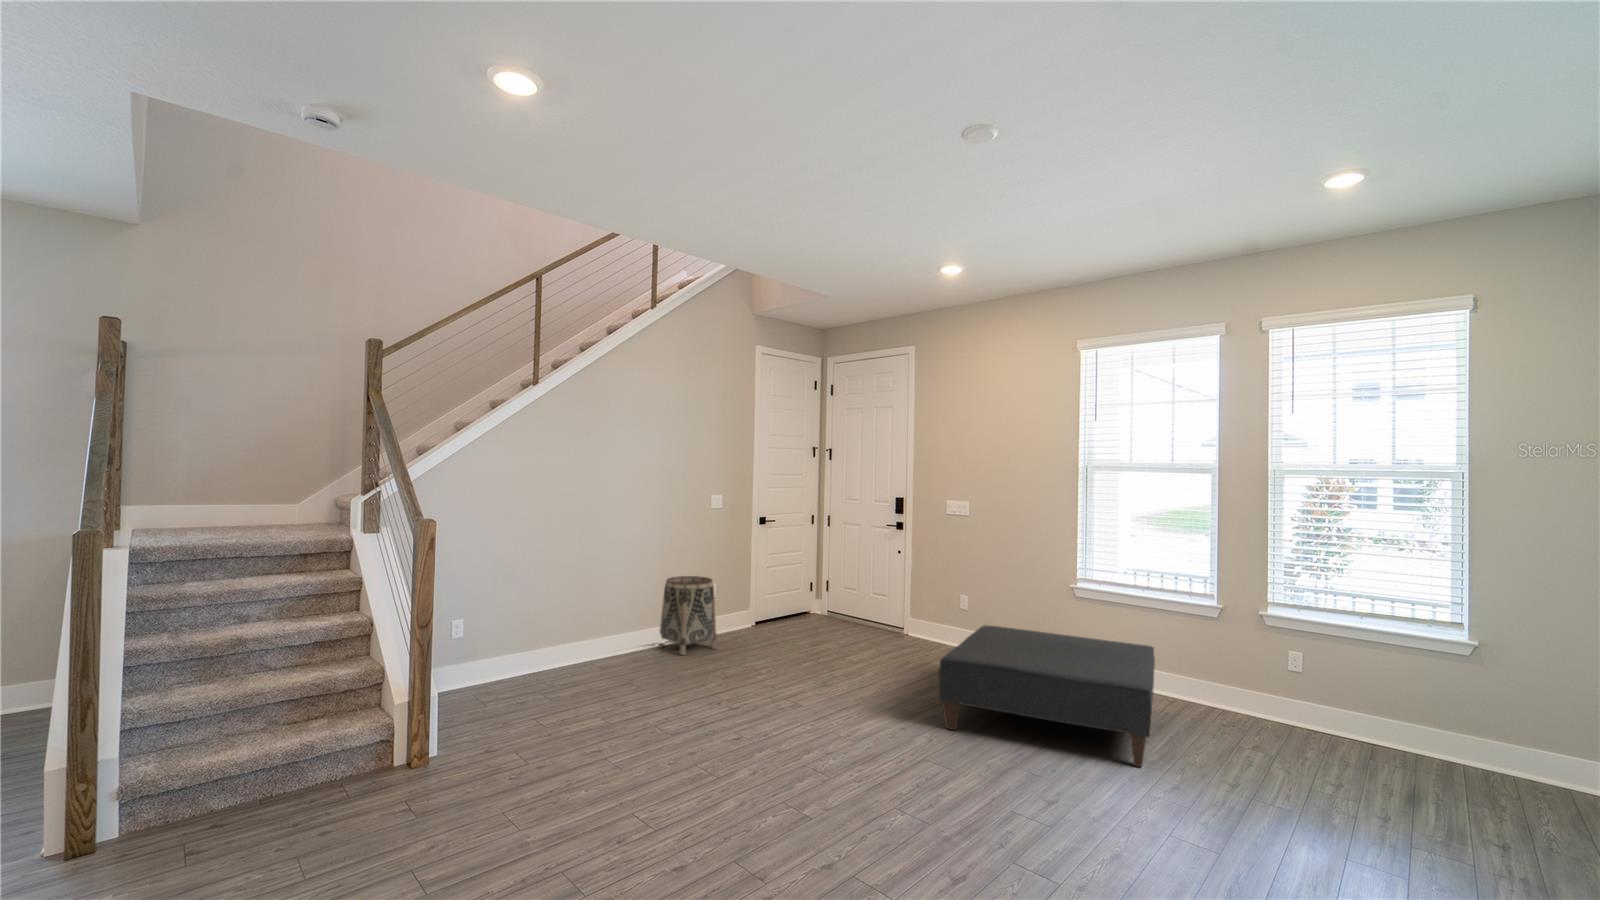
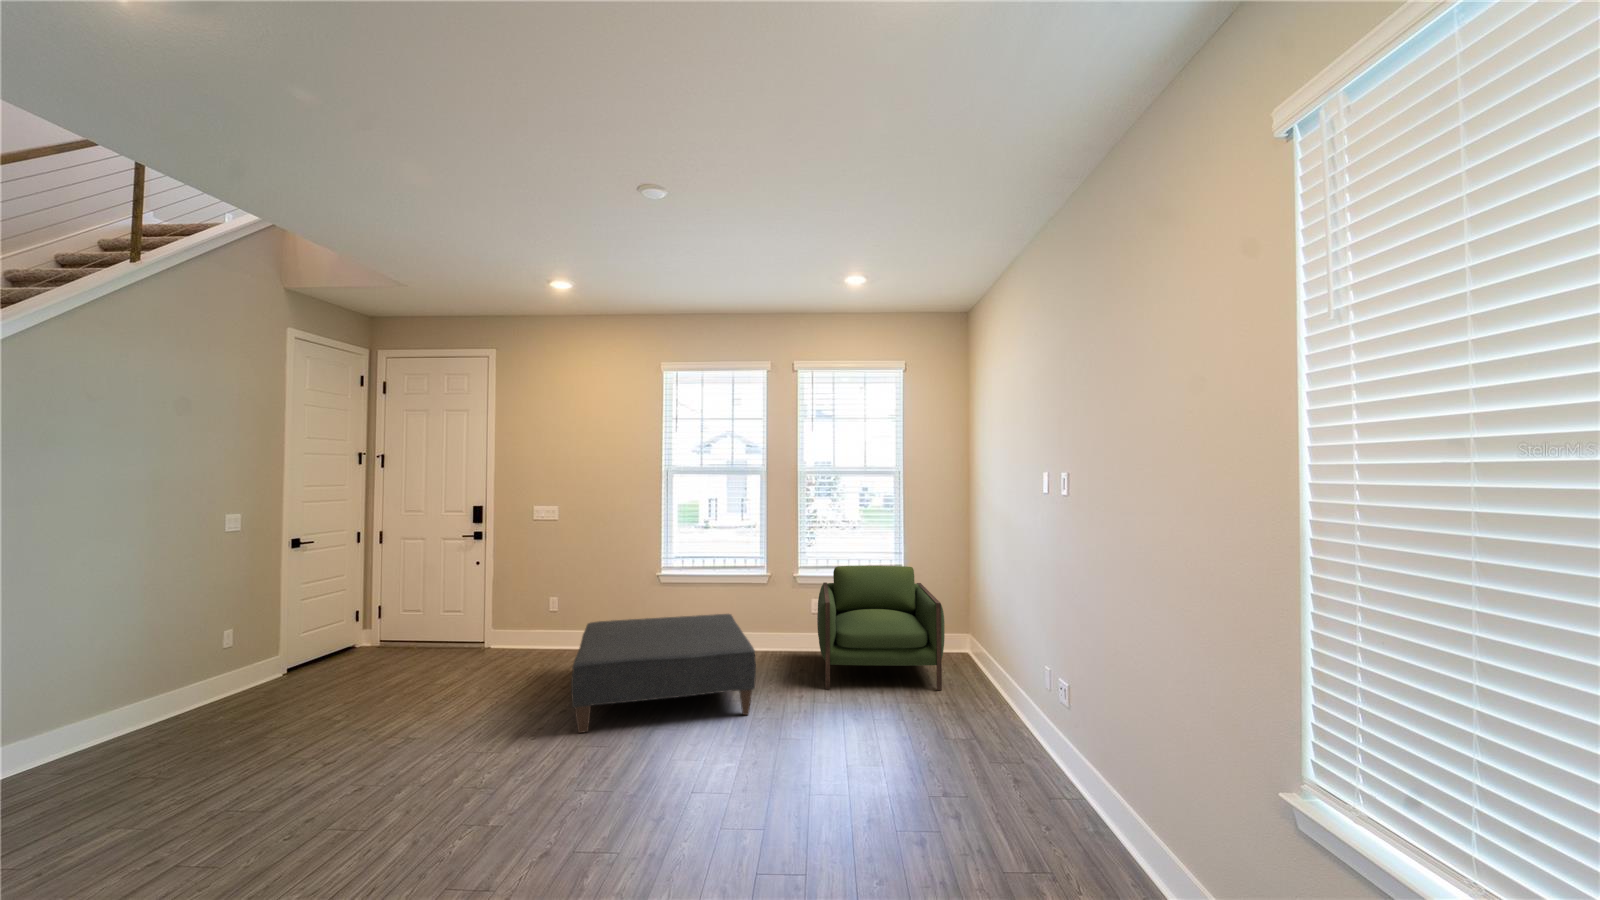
basket: present [658,576,717,655] -> none [110,630,228,746]
armchair: none [1272,608,1524,834] -> present [817,566,945,690]

